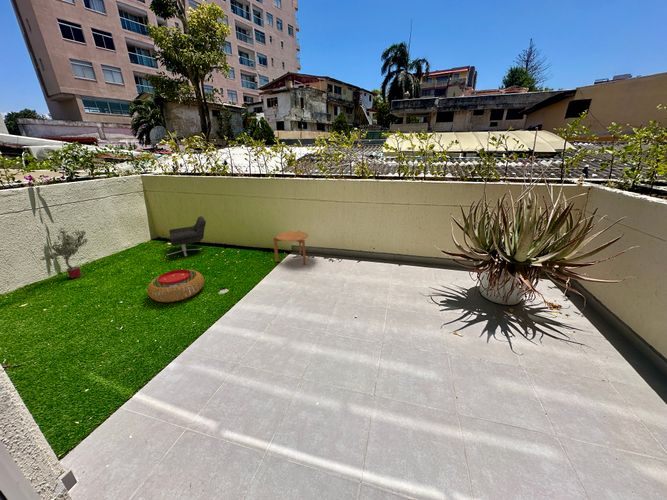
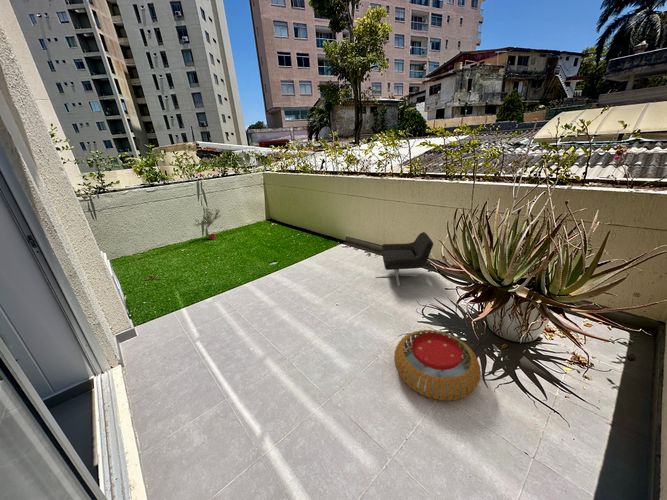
lounge chair: present [167,216,206,256] -> present [376,232,433,285]
side table: present [273,231,308,265] -> none [324,225,355,258]
pouf: present [147,269,204,302] -> present [394,330,481,401]

